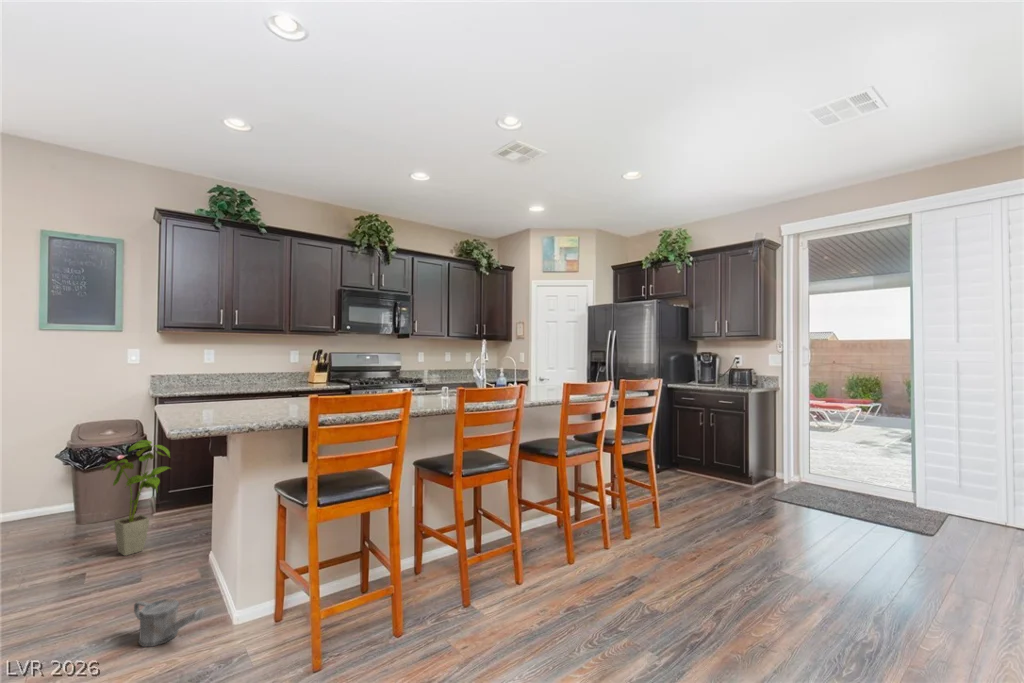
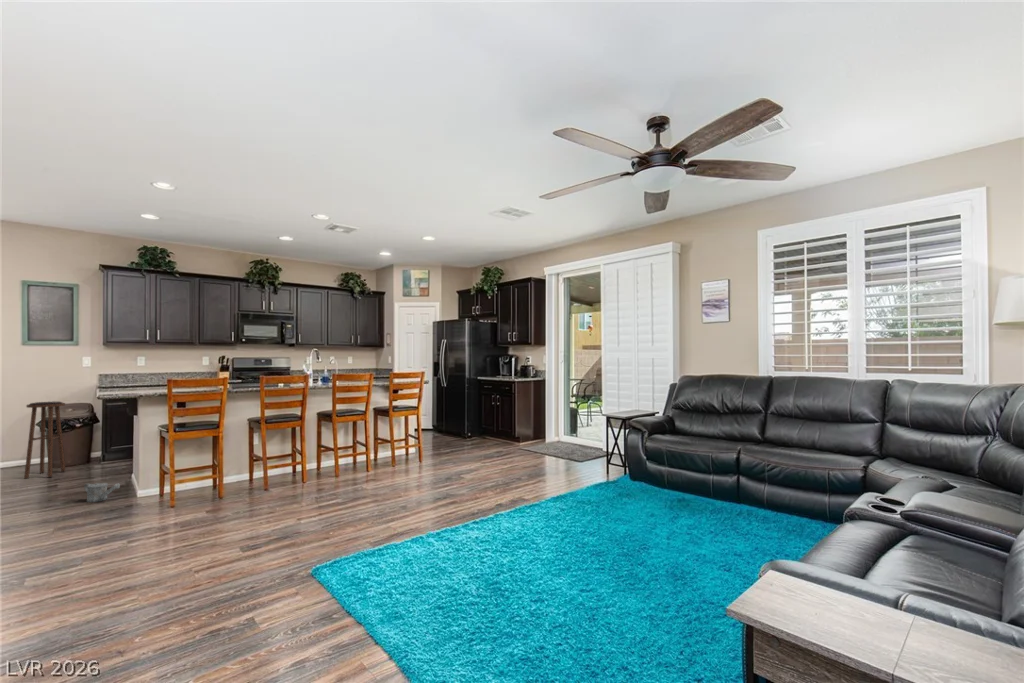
stool: none [32,422,101,556] -> present [24,402,65,479]
house plant: present [103,440,171,556] -> none [66,411,110,478]

